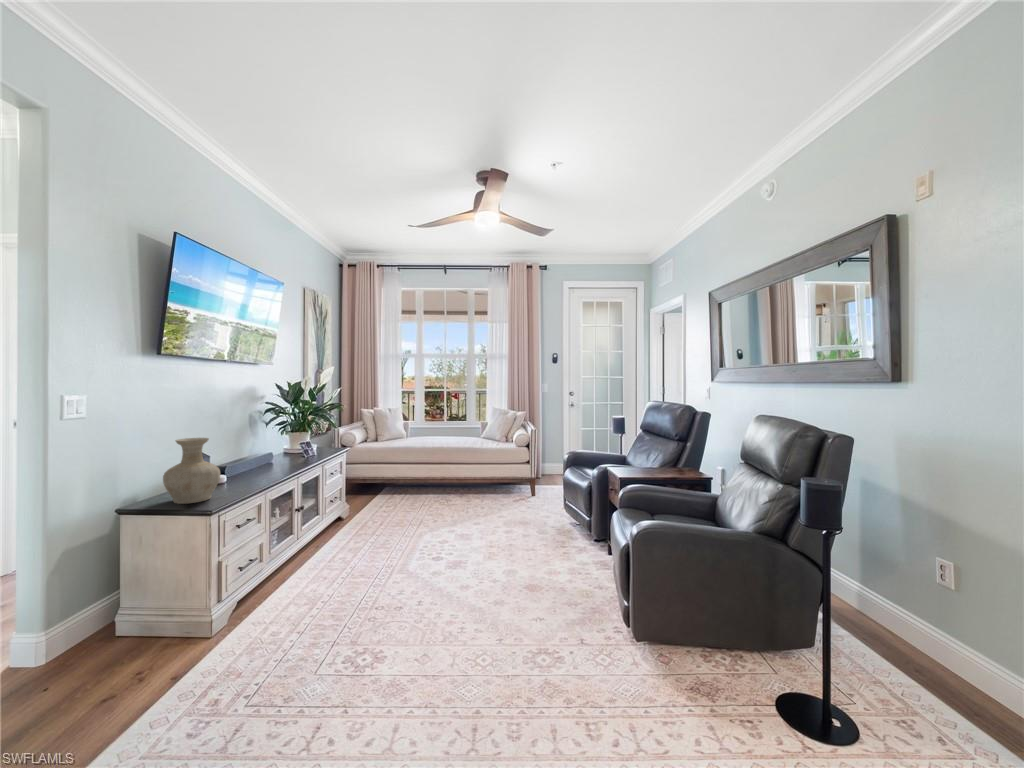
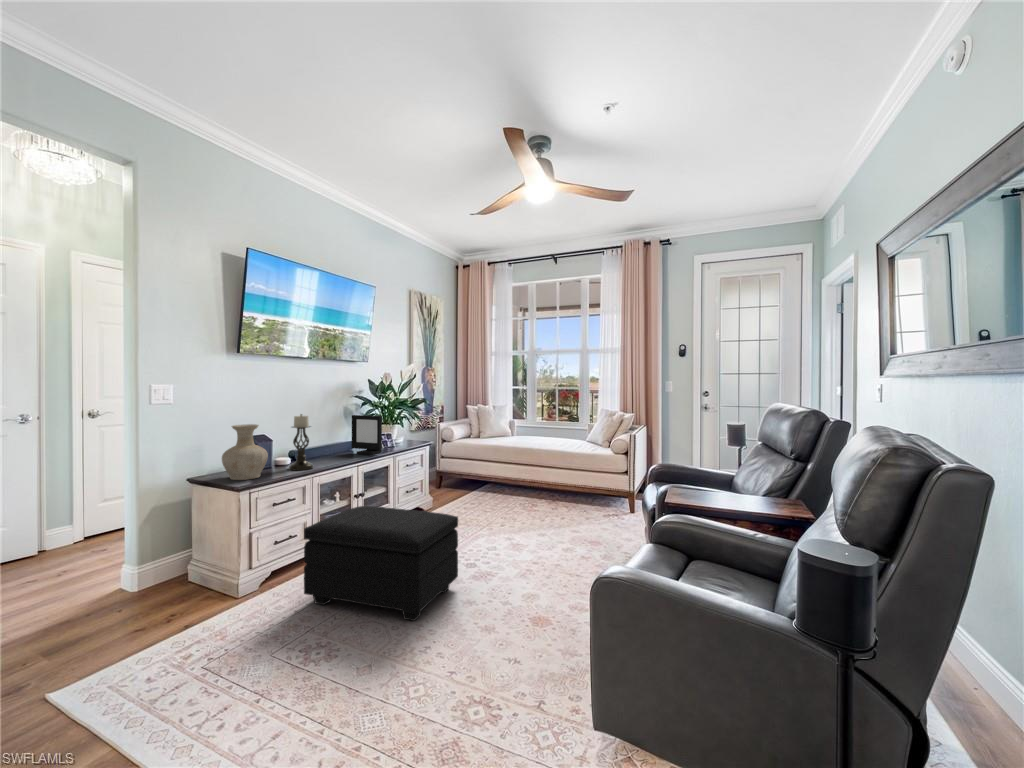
picture frame: none [273,422,311,464] -> present [352,415,382,455]
candle holder: none [229,423,259,487] -> present [289,414,314,470]
footstool: none [302,513,447,625] -> present [304,506,458,621]

